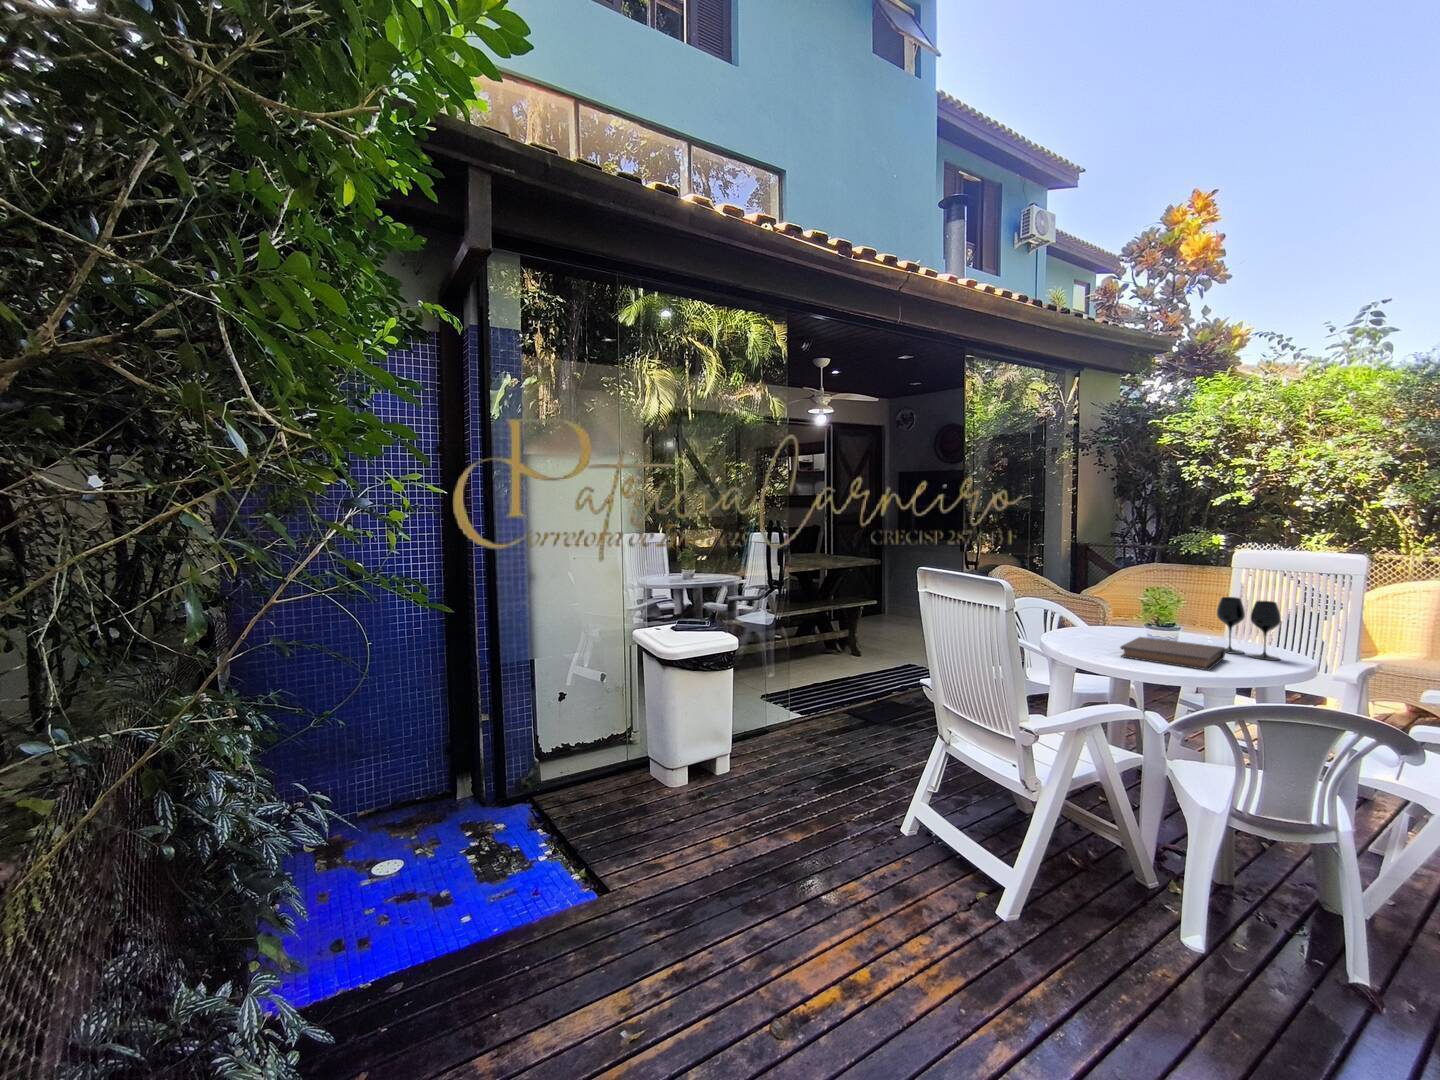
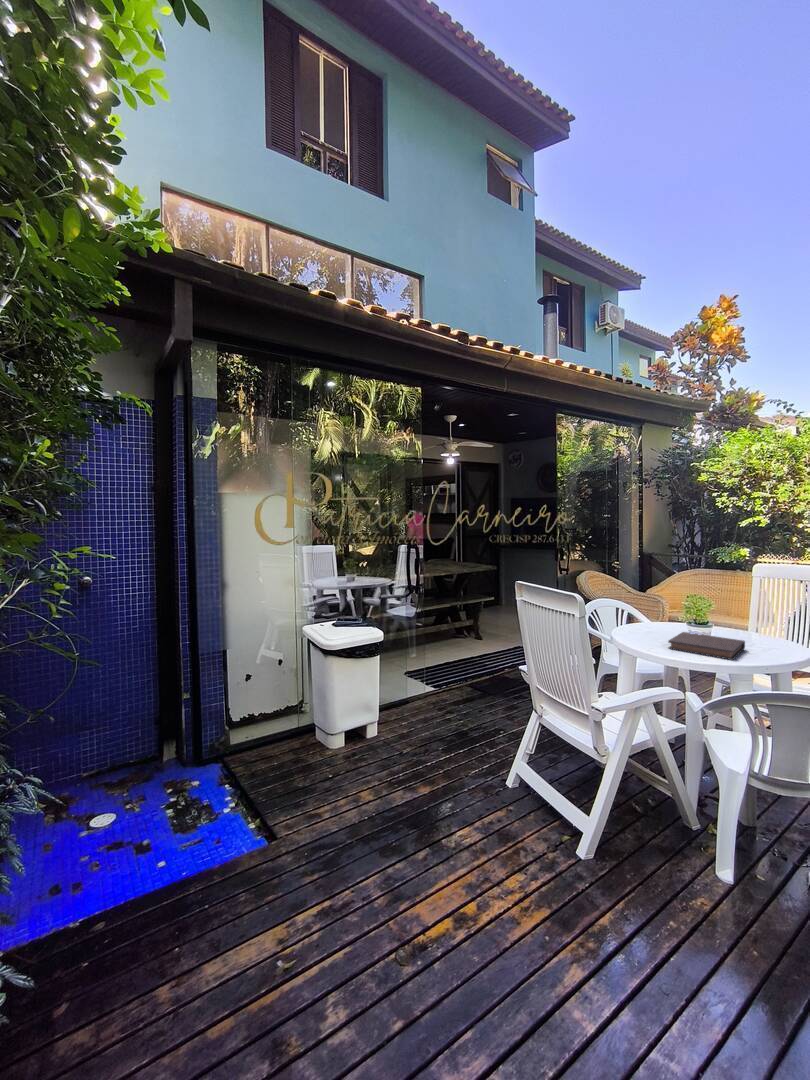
wine glass: present [1217,597,1281,660] -> none [738,602,786,650]

